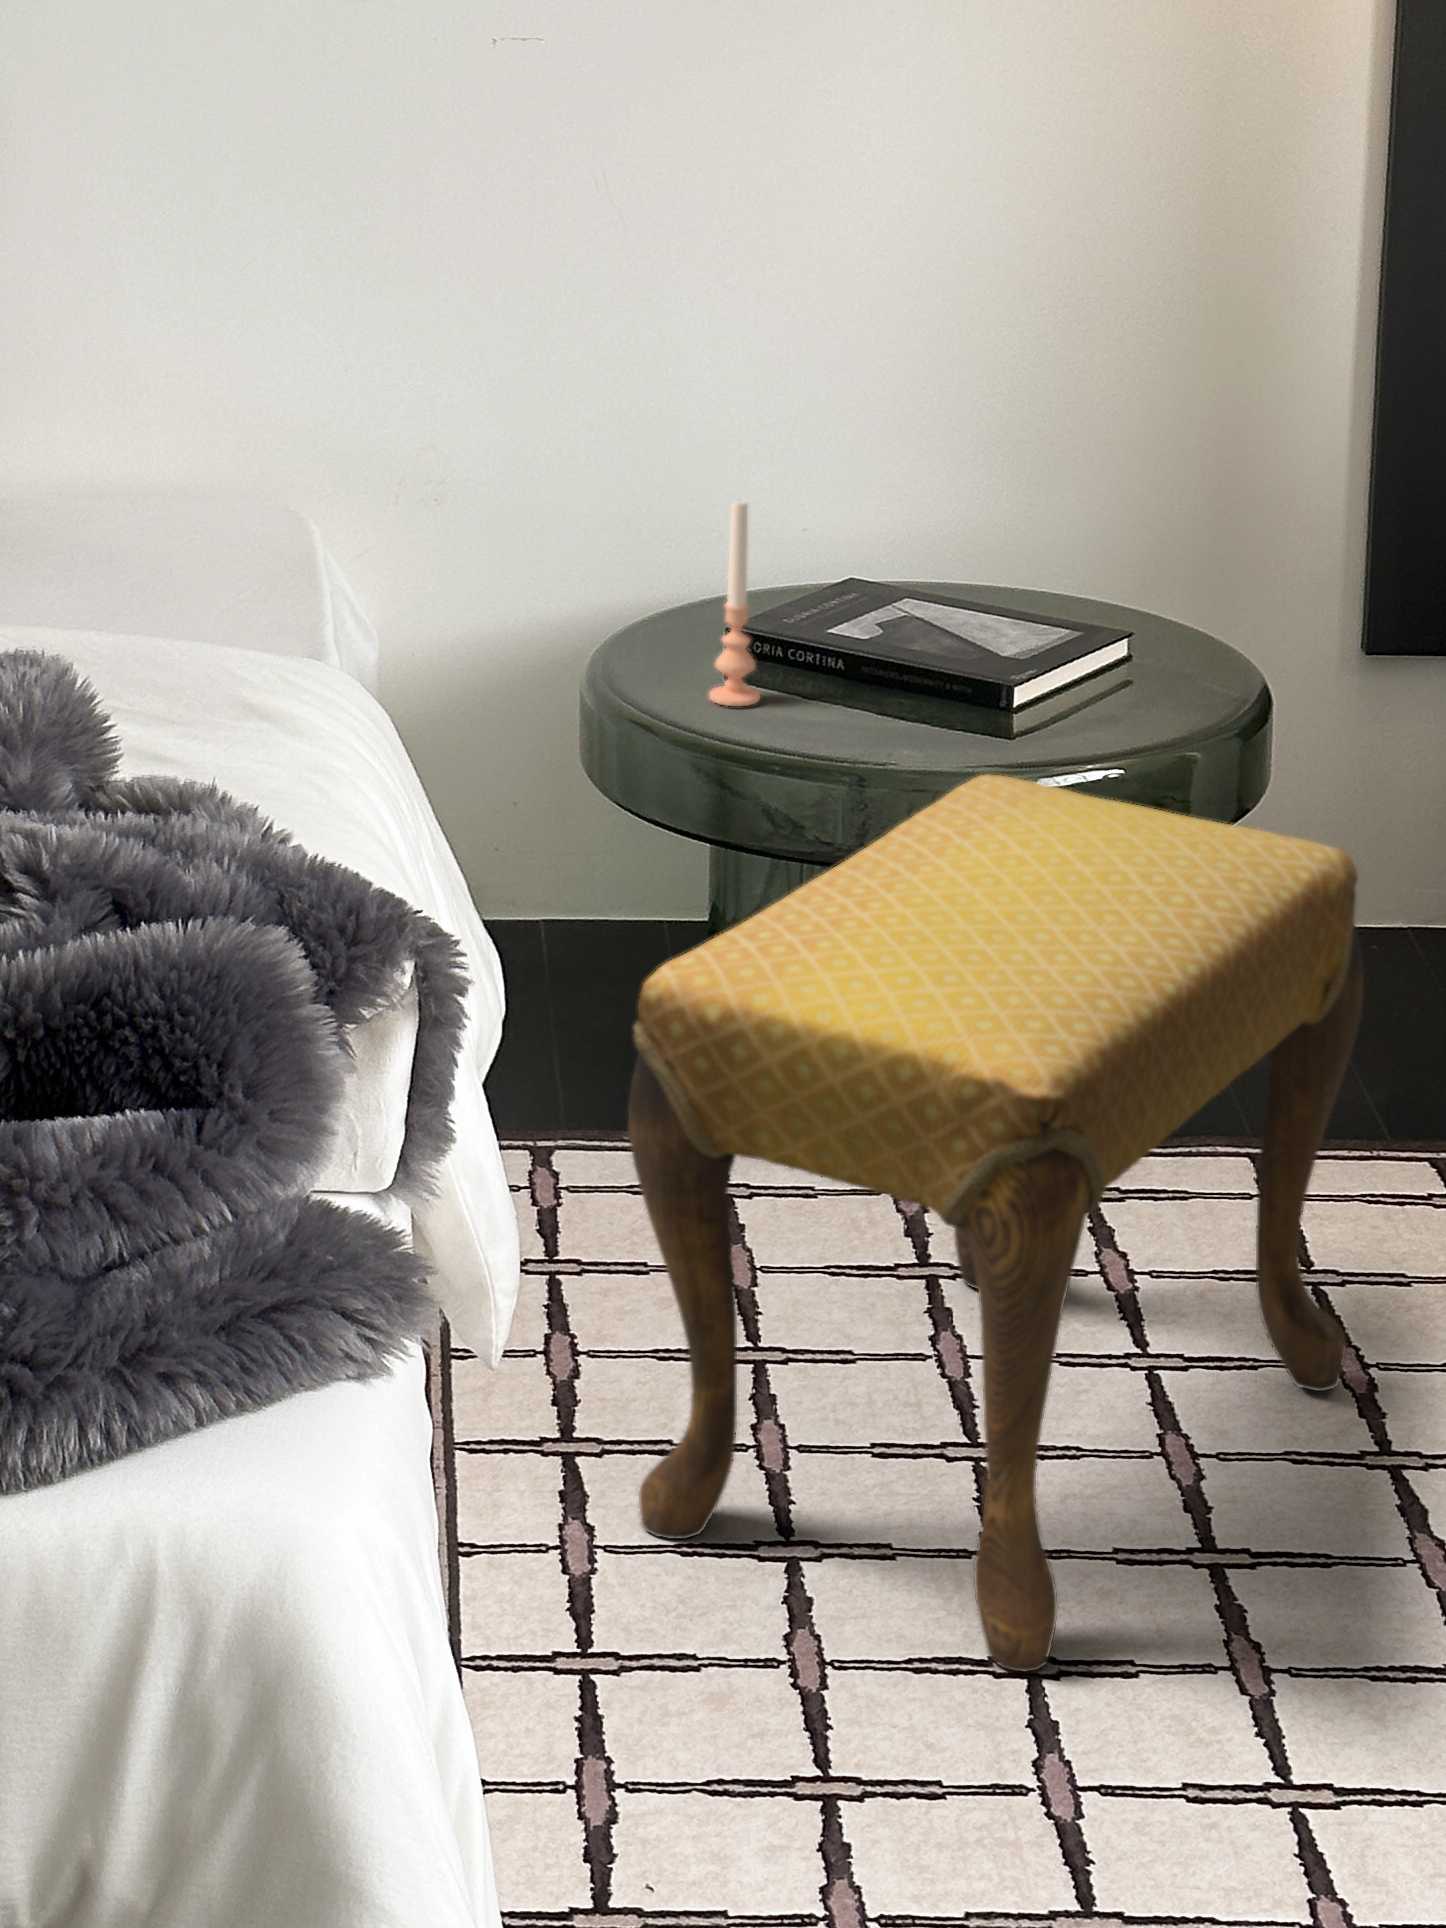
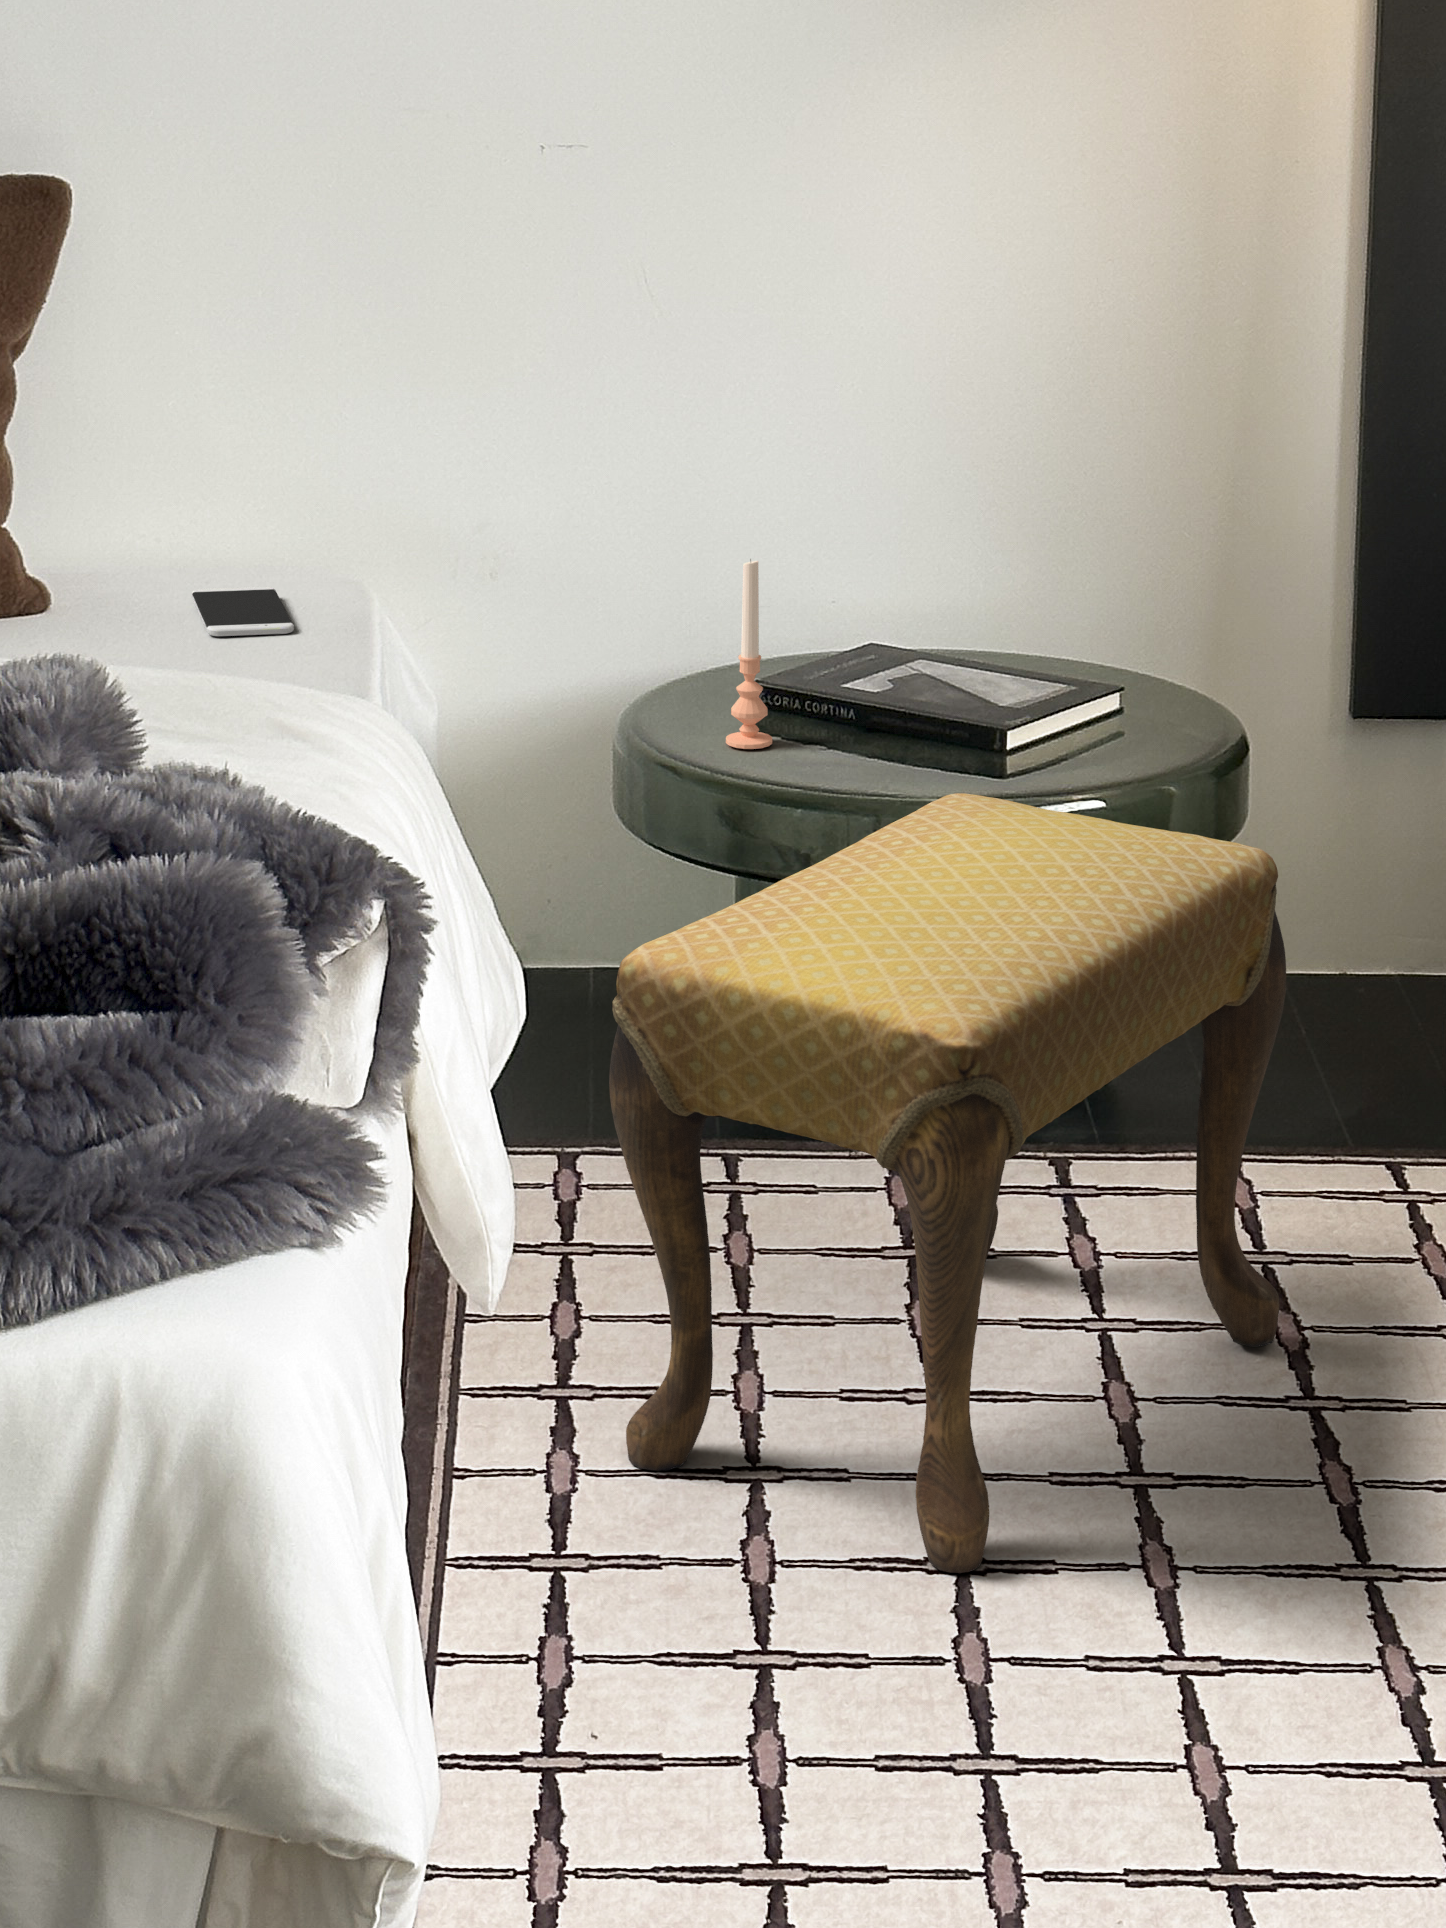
smartphone: none [118,517,234,577] -> present [192,587,294,636]

